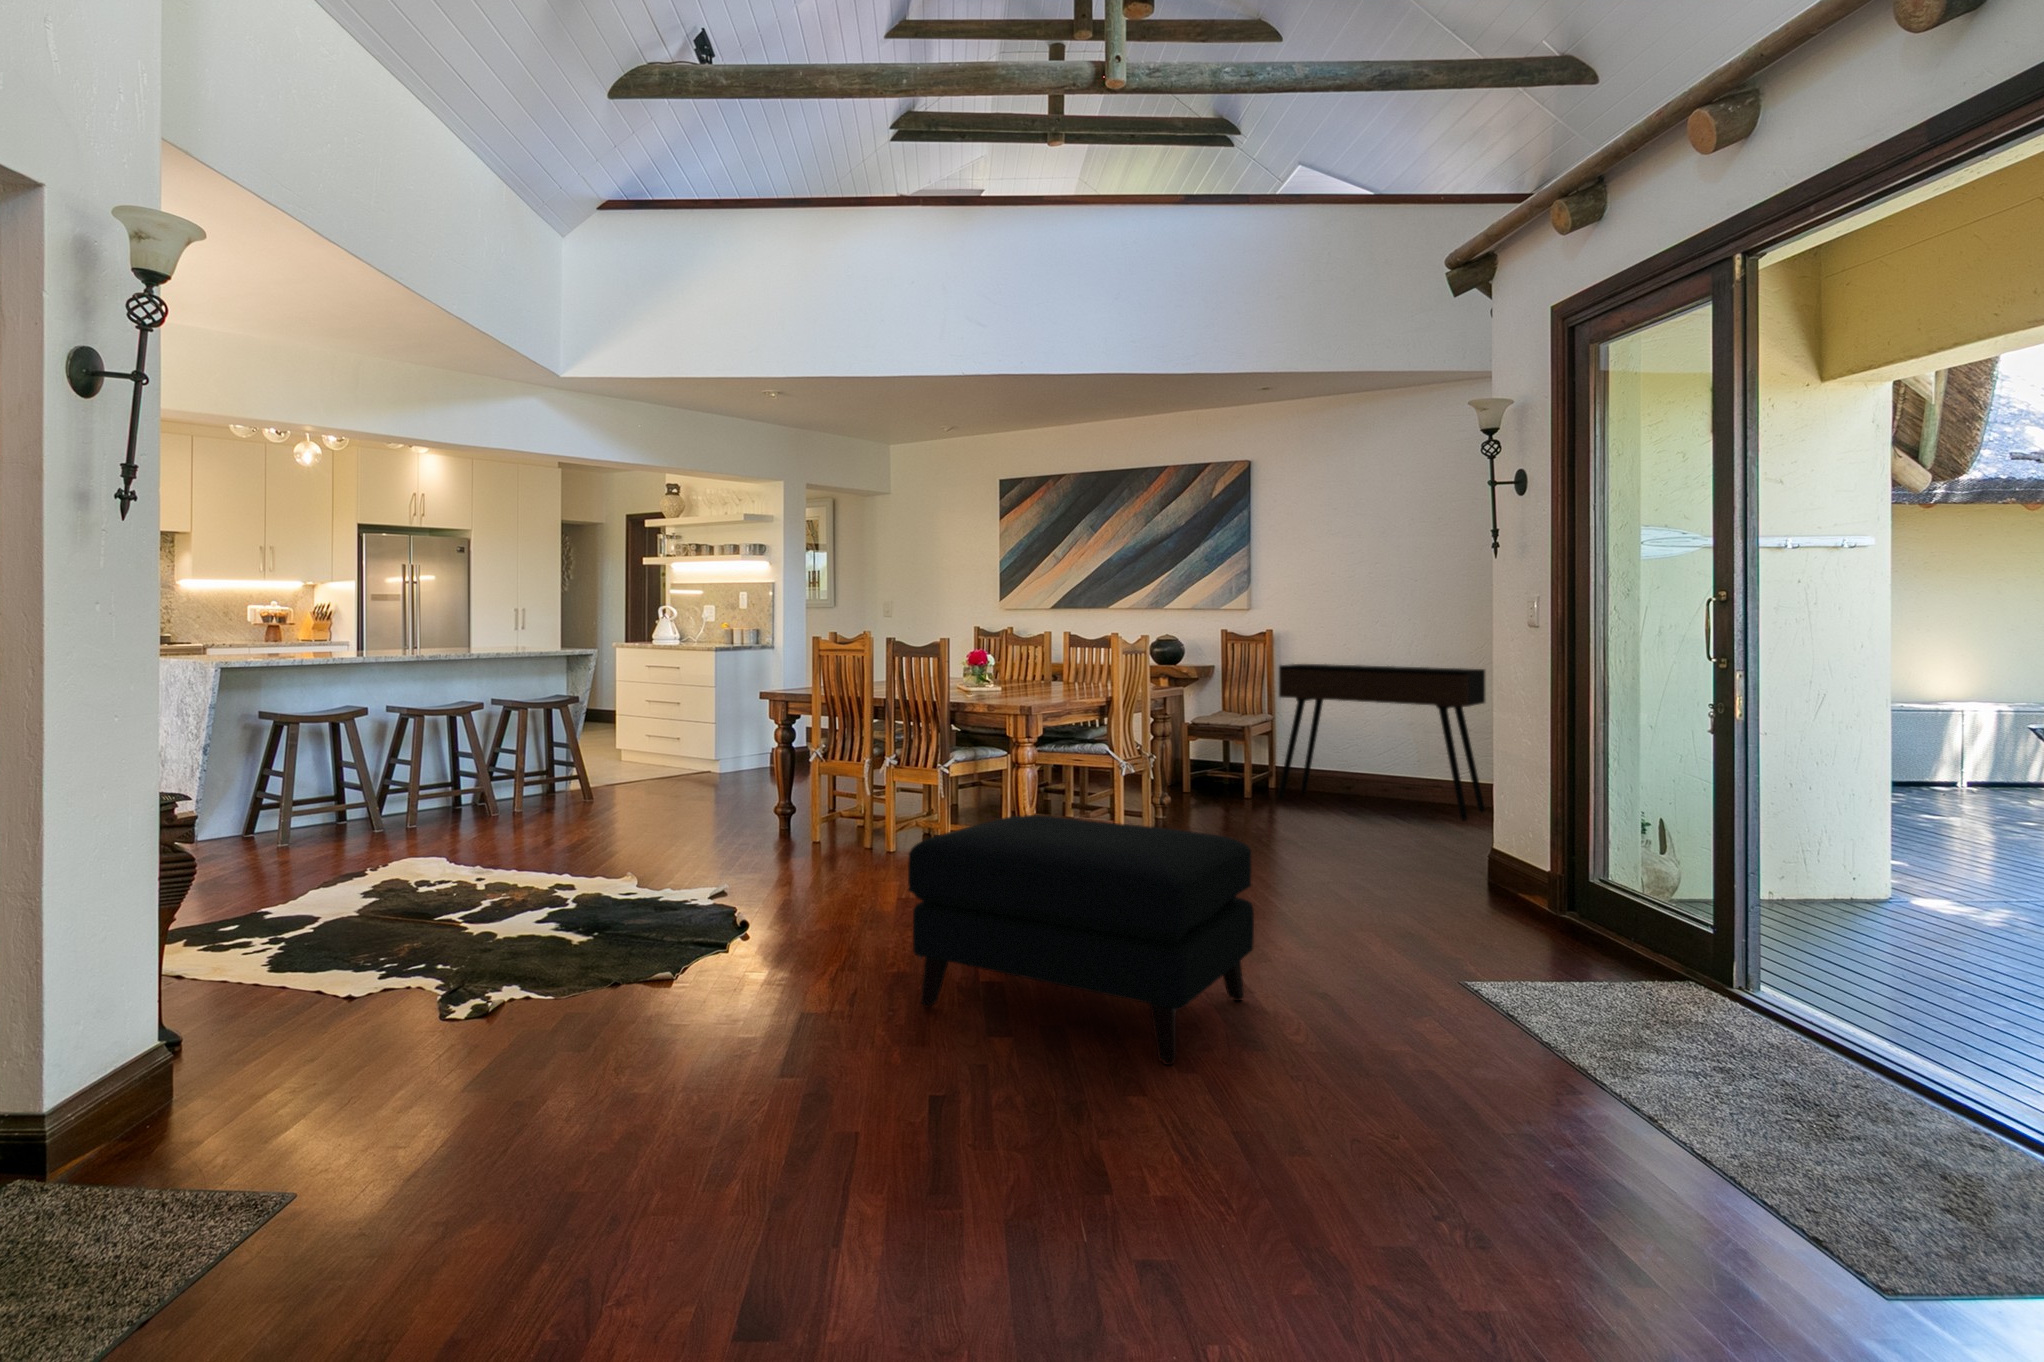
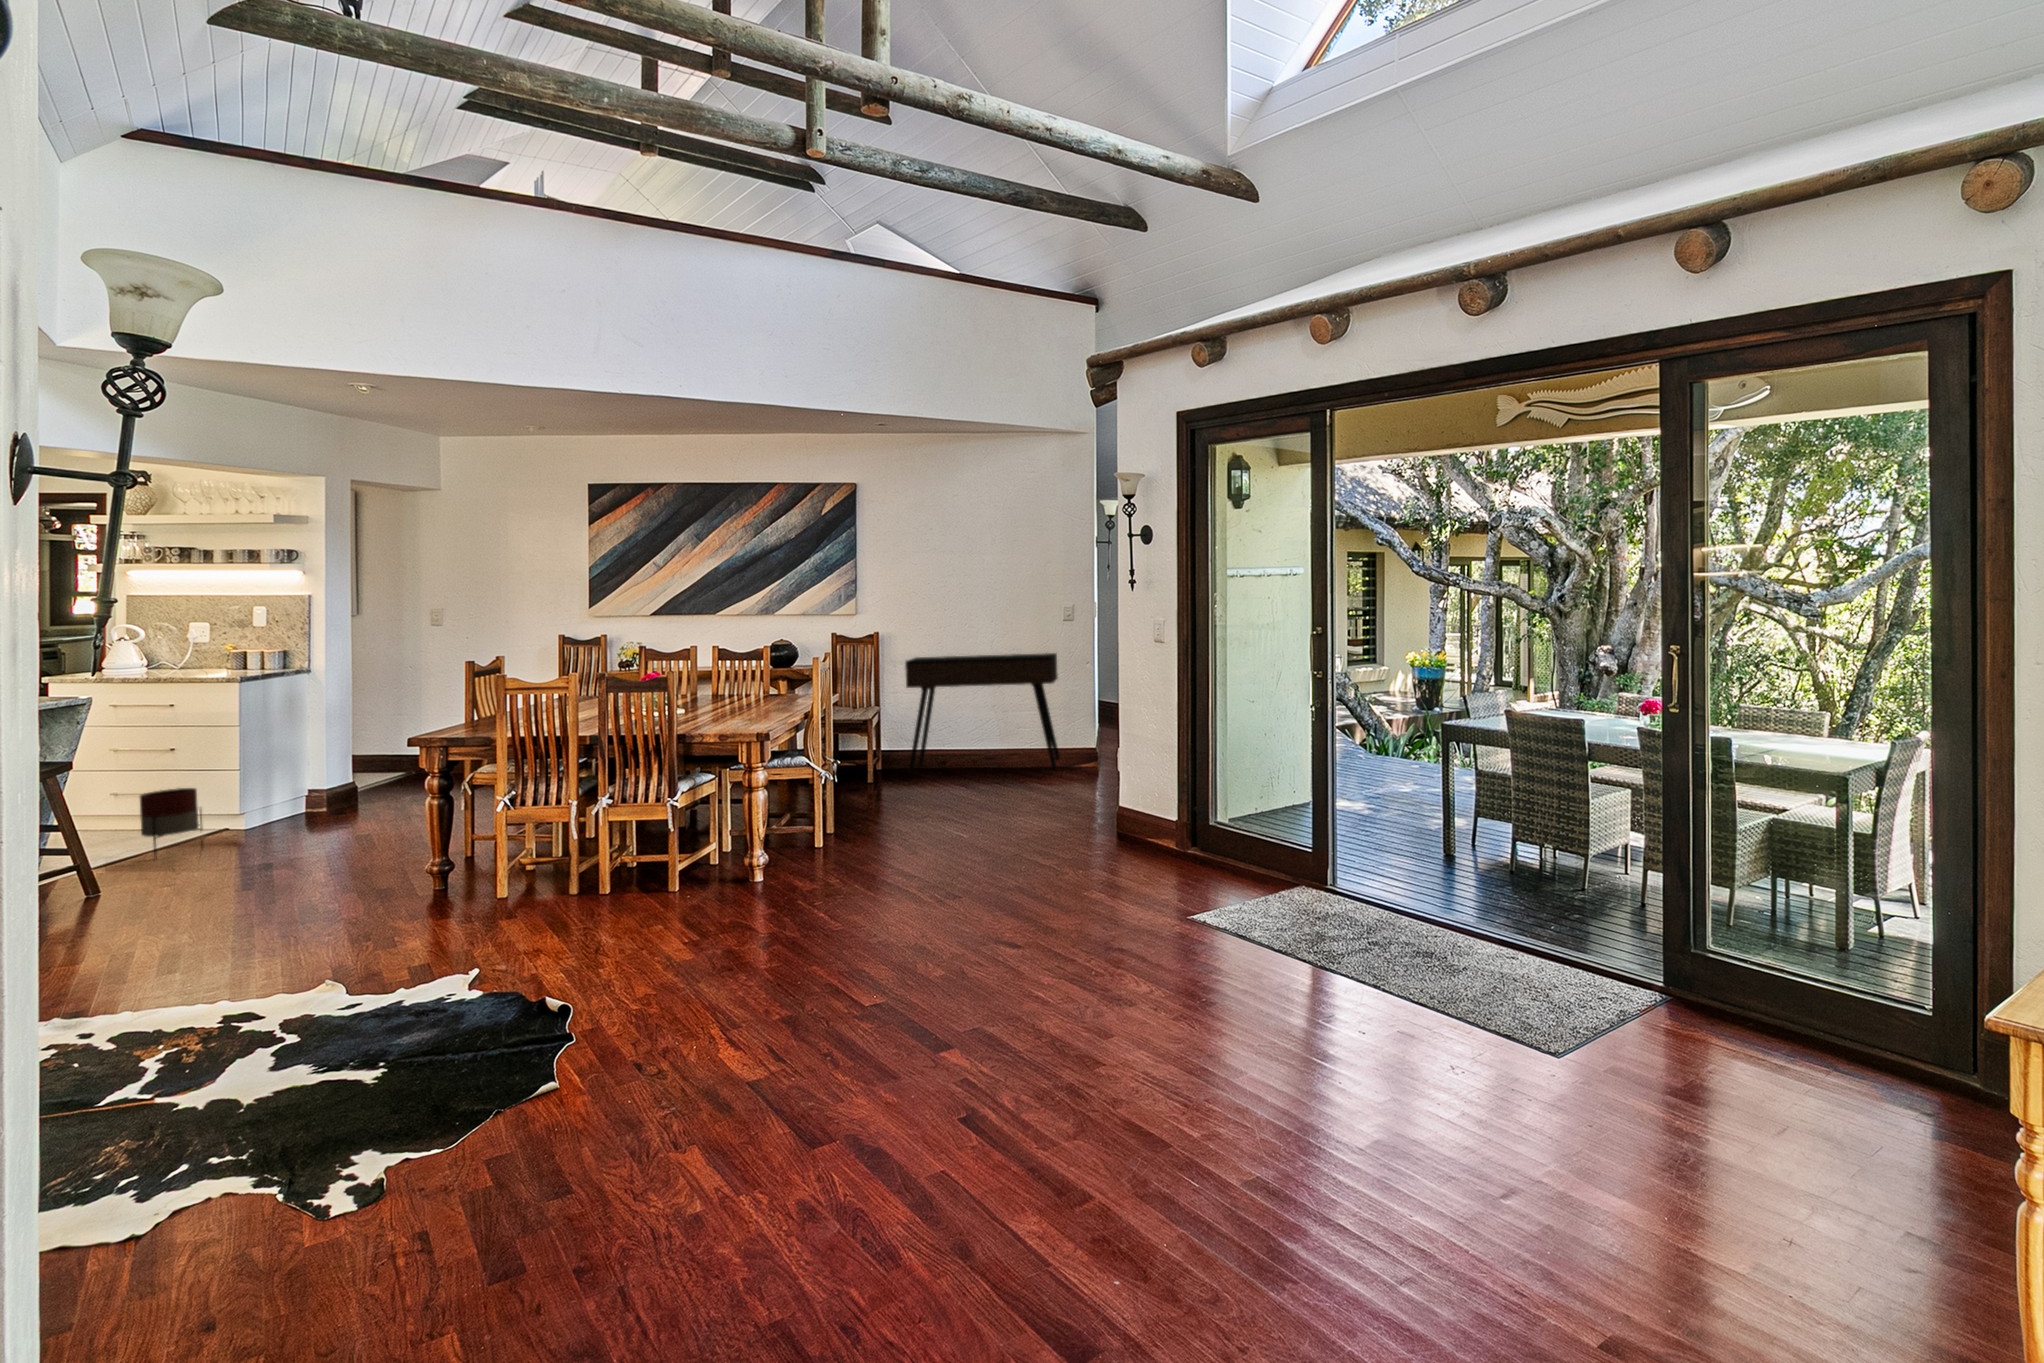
planter: none [667,723,701,775] -> present [140,788,203,859]
ottoman: present [908,815,1254,1065] -> none [830,815,1090,1015]

